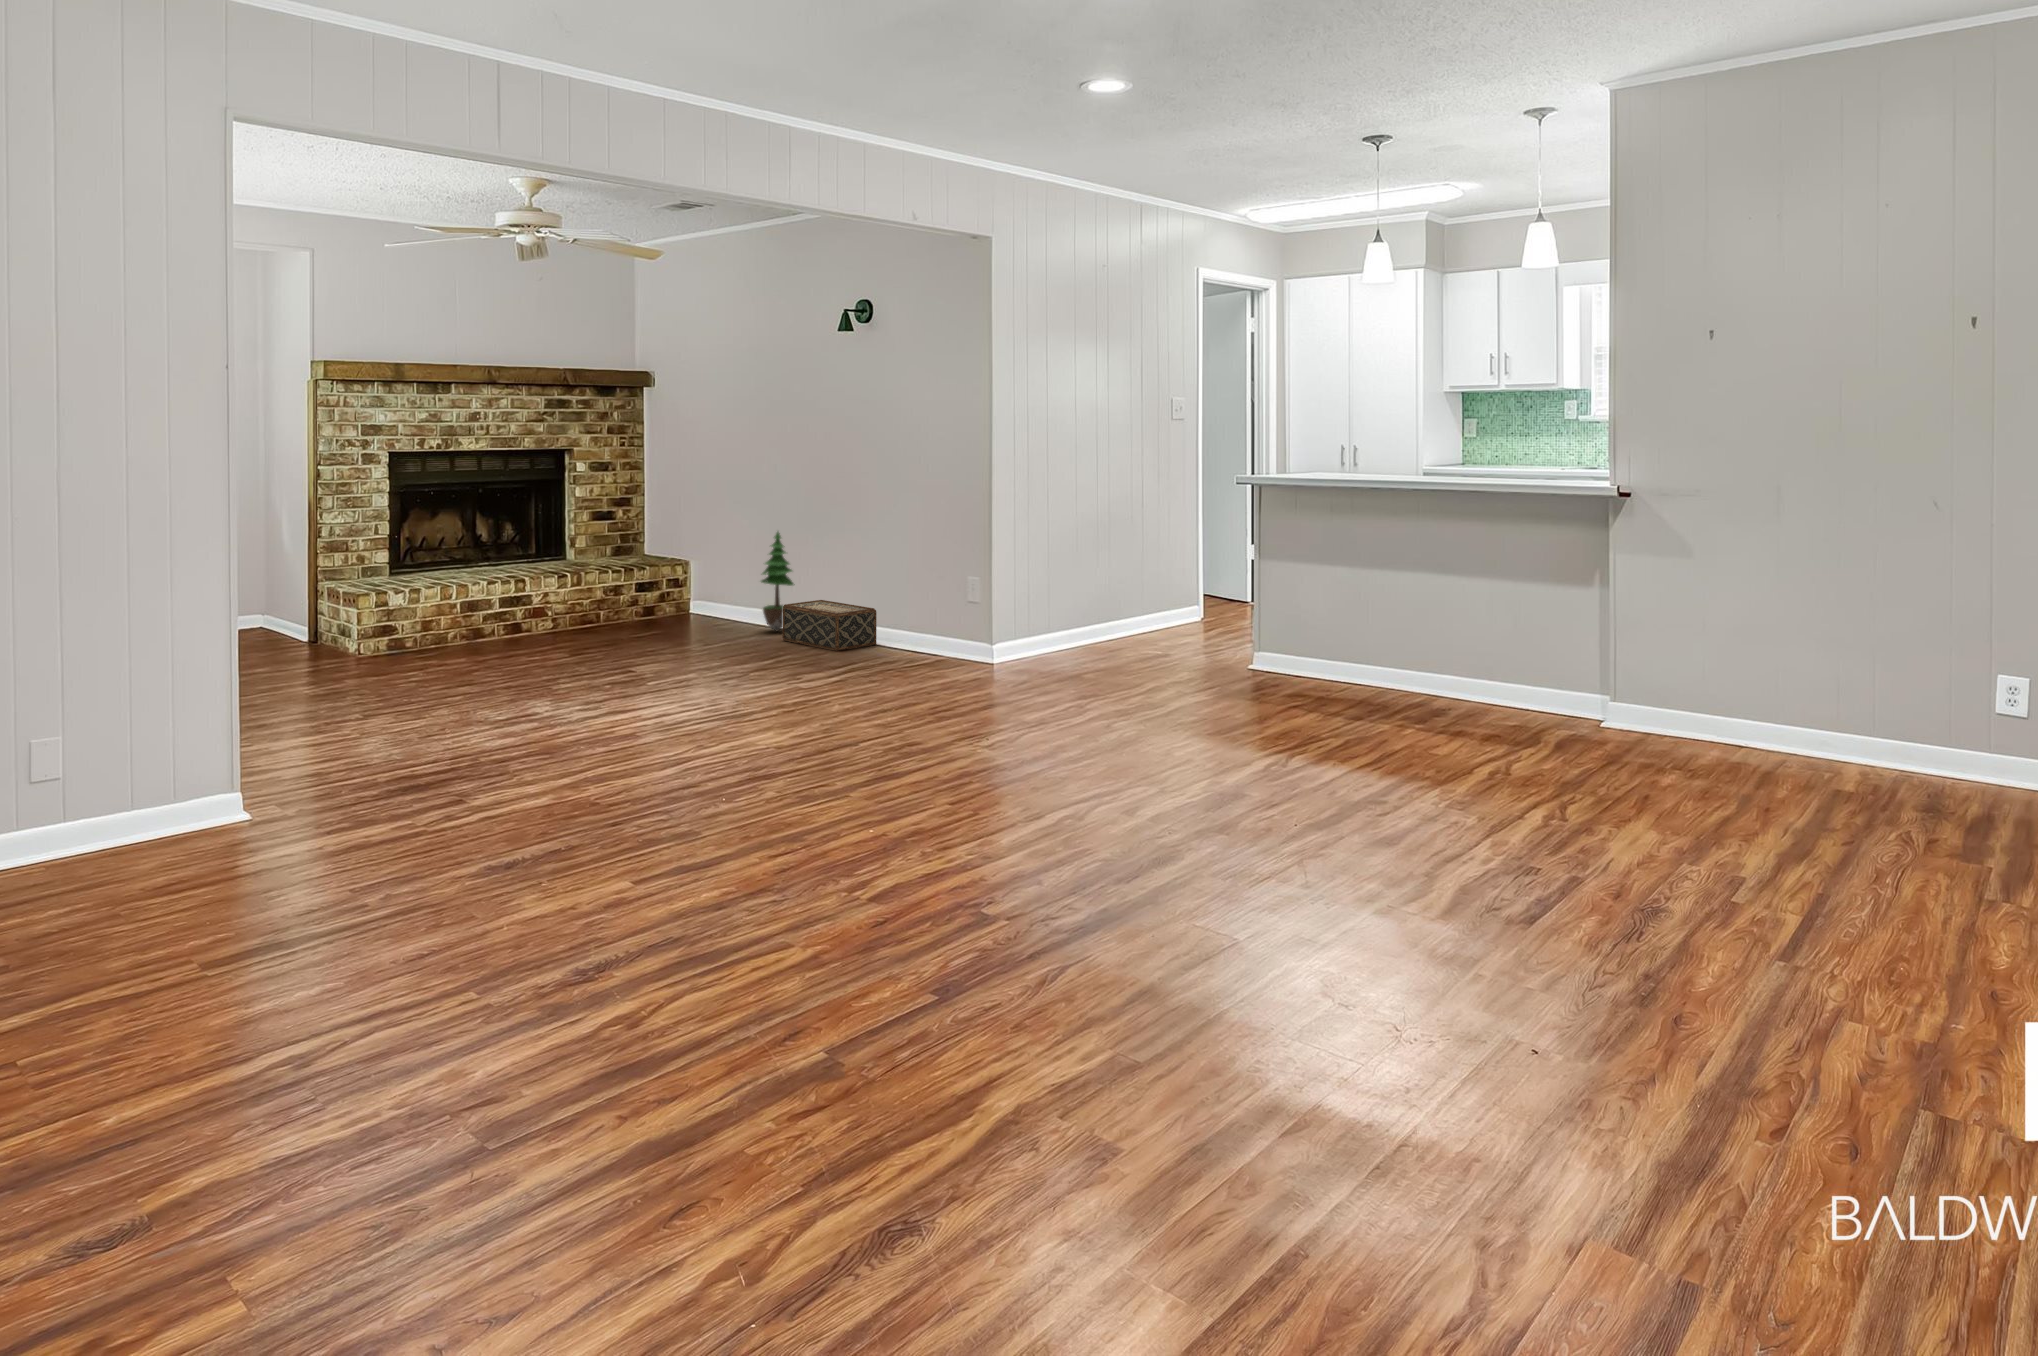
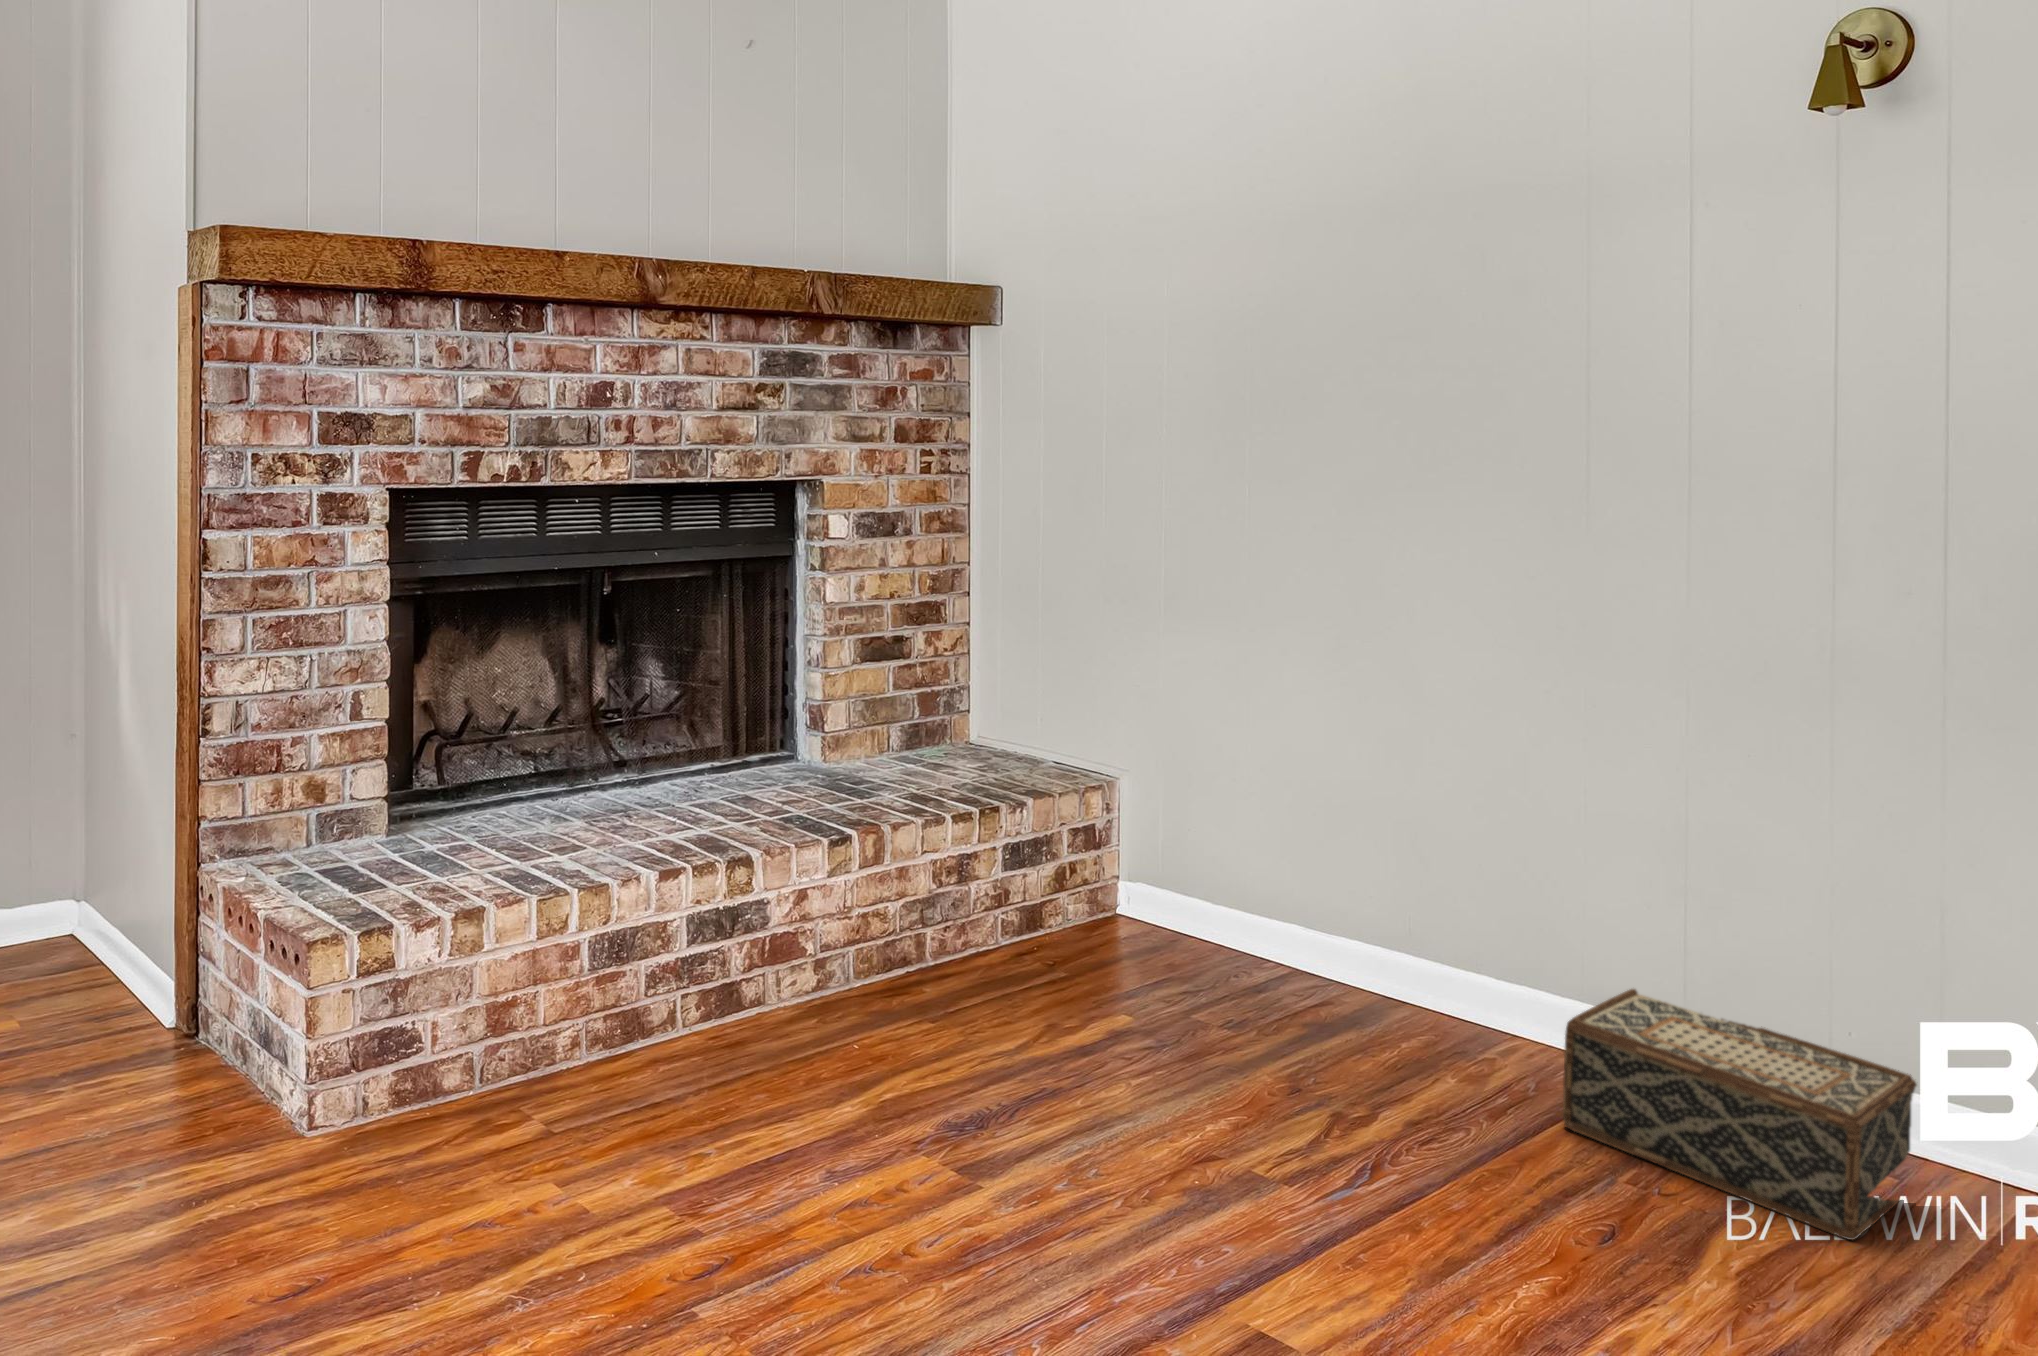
potted tree: present [761,532,793,631] -> none [1418,760,1529,1053]

